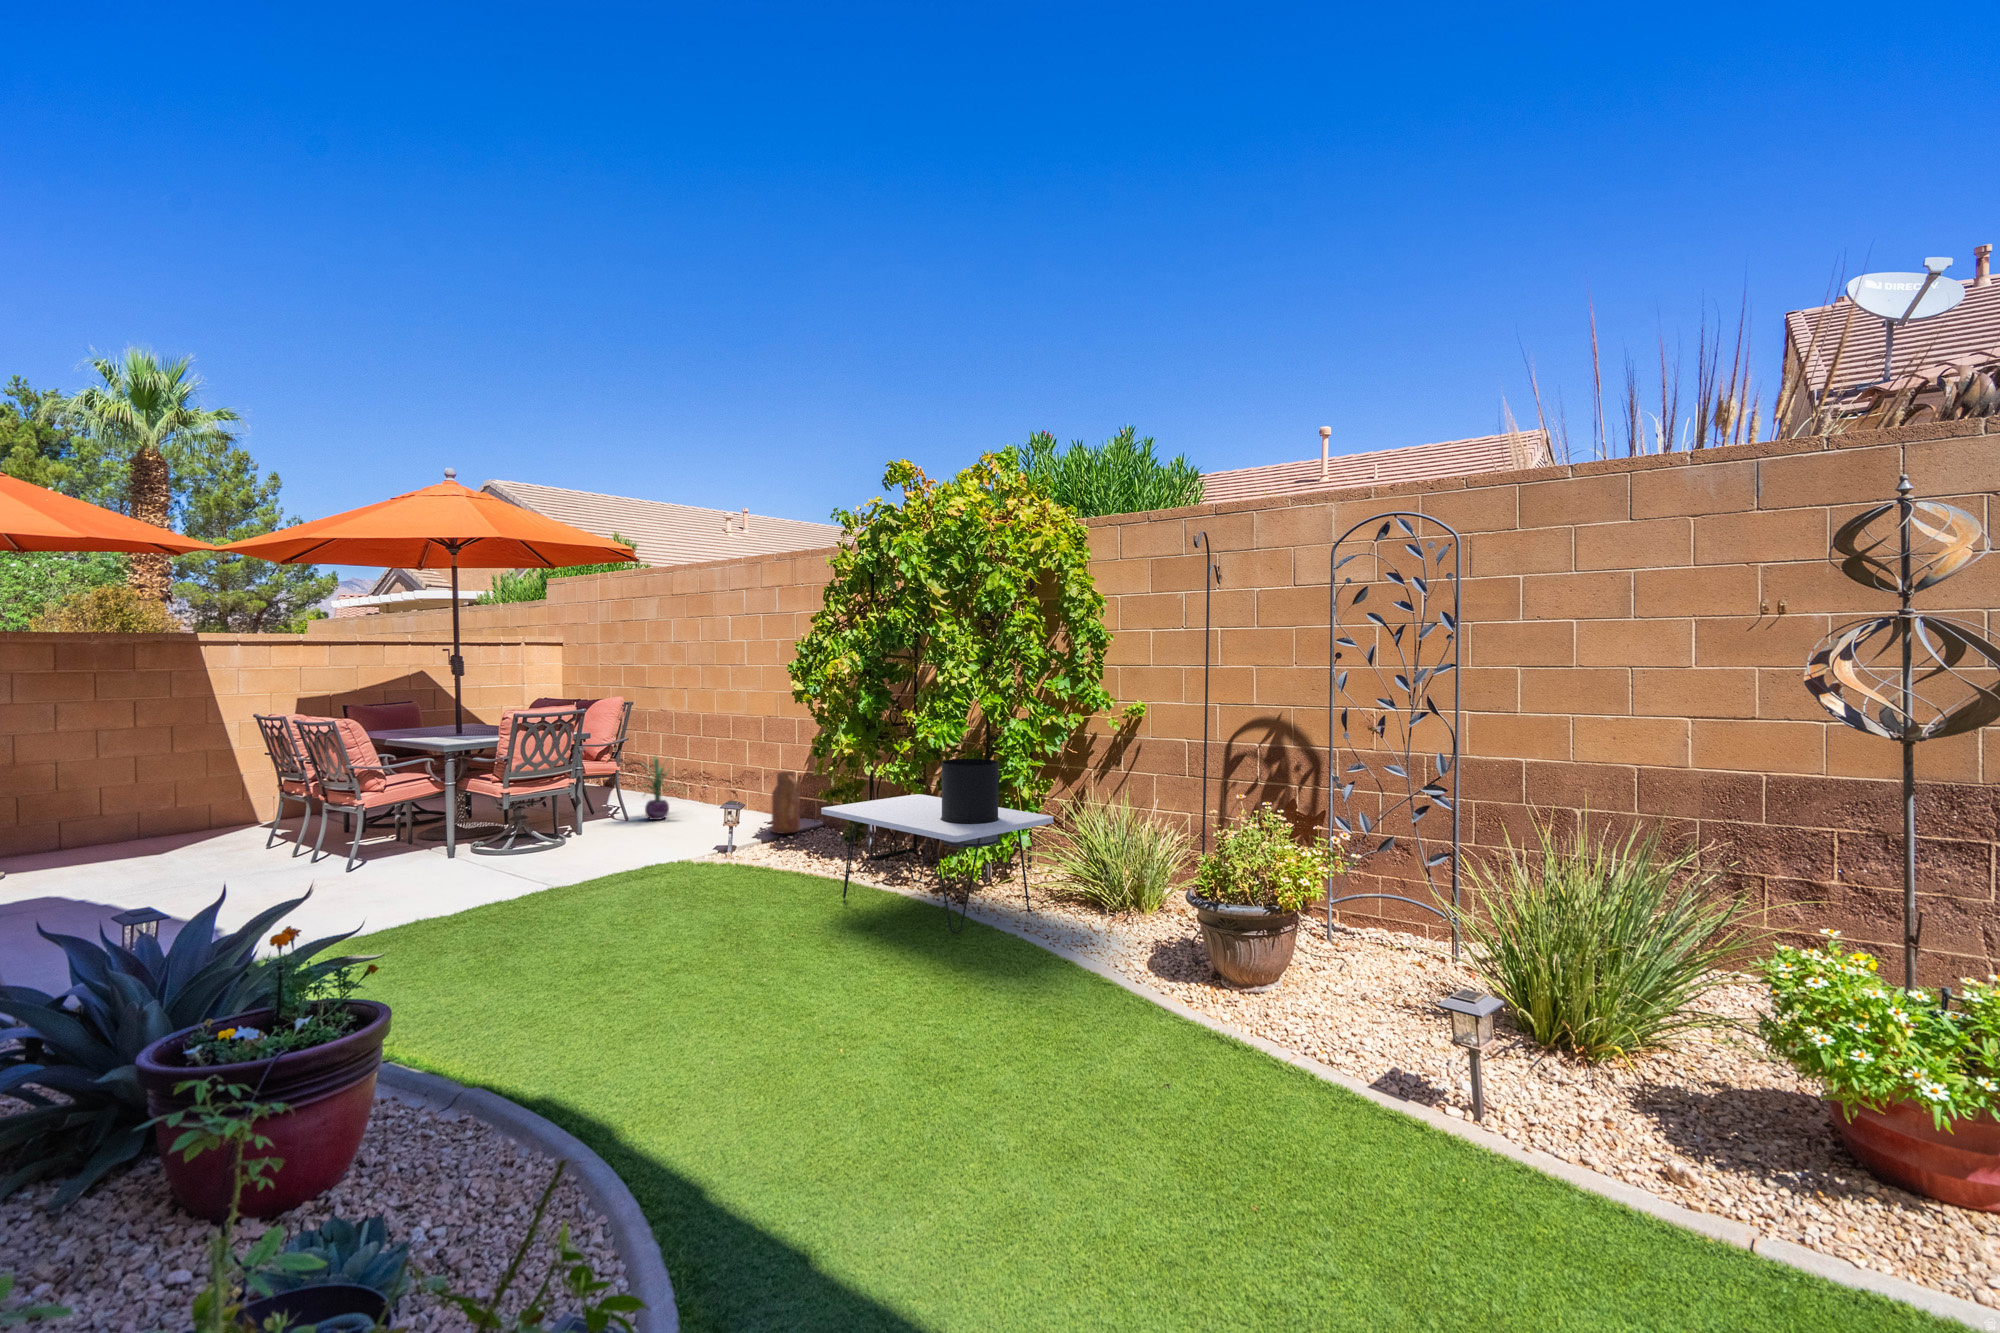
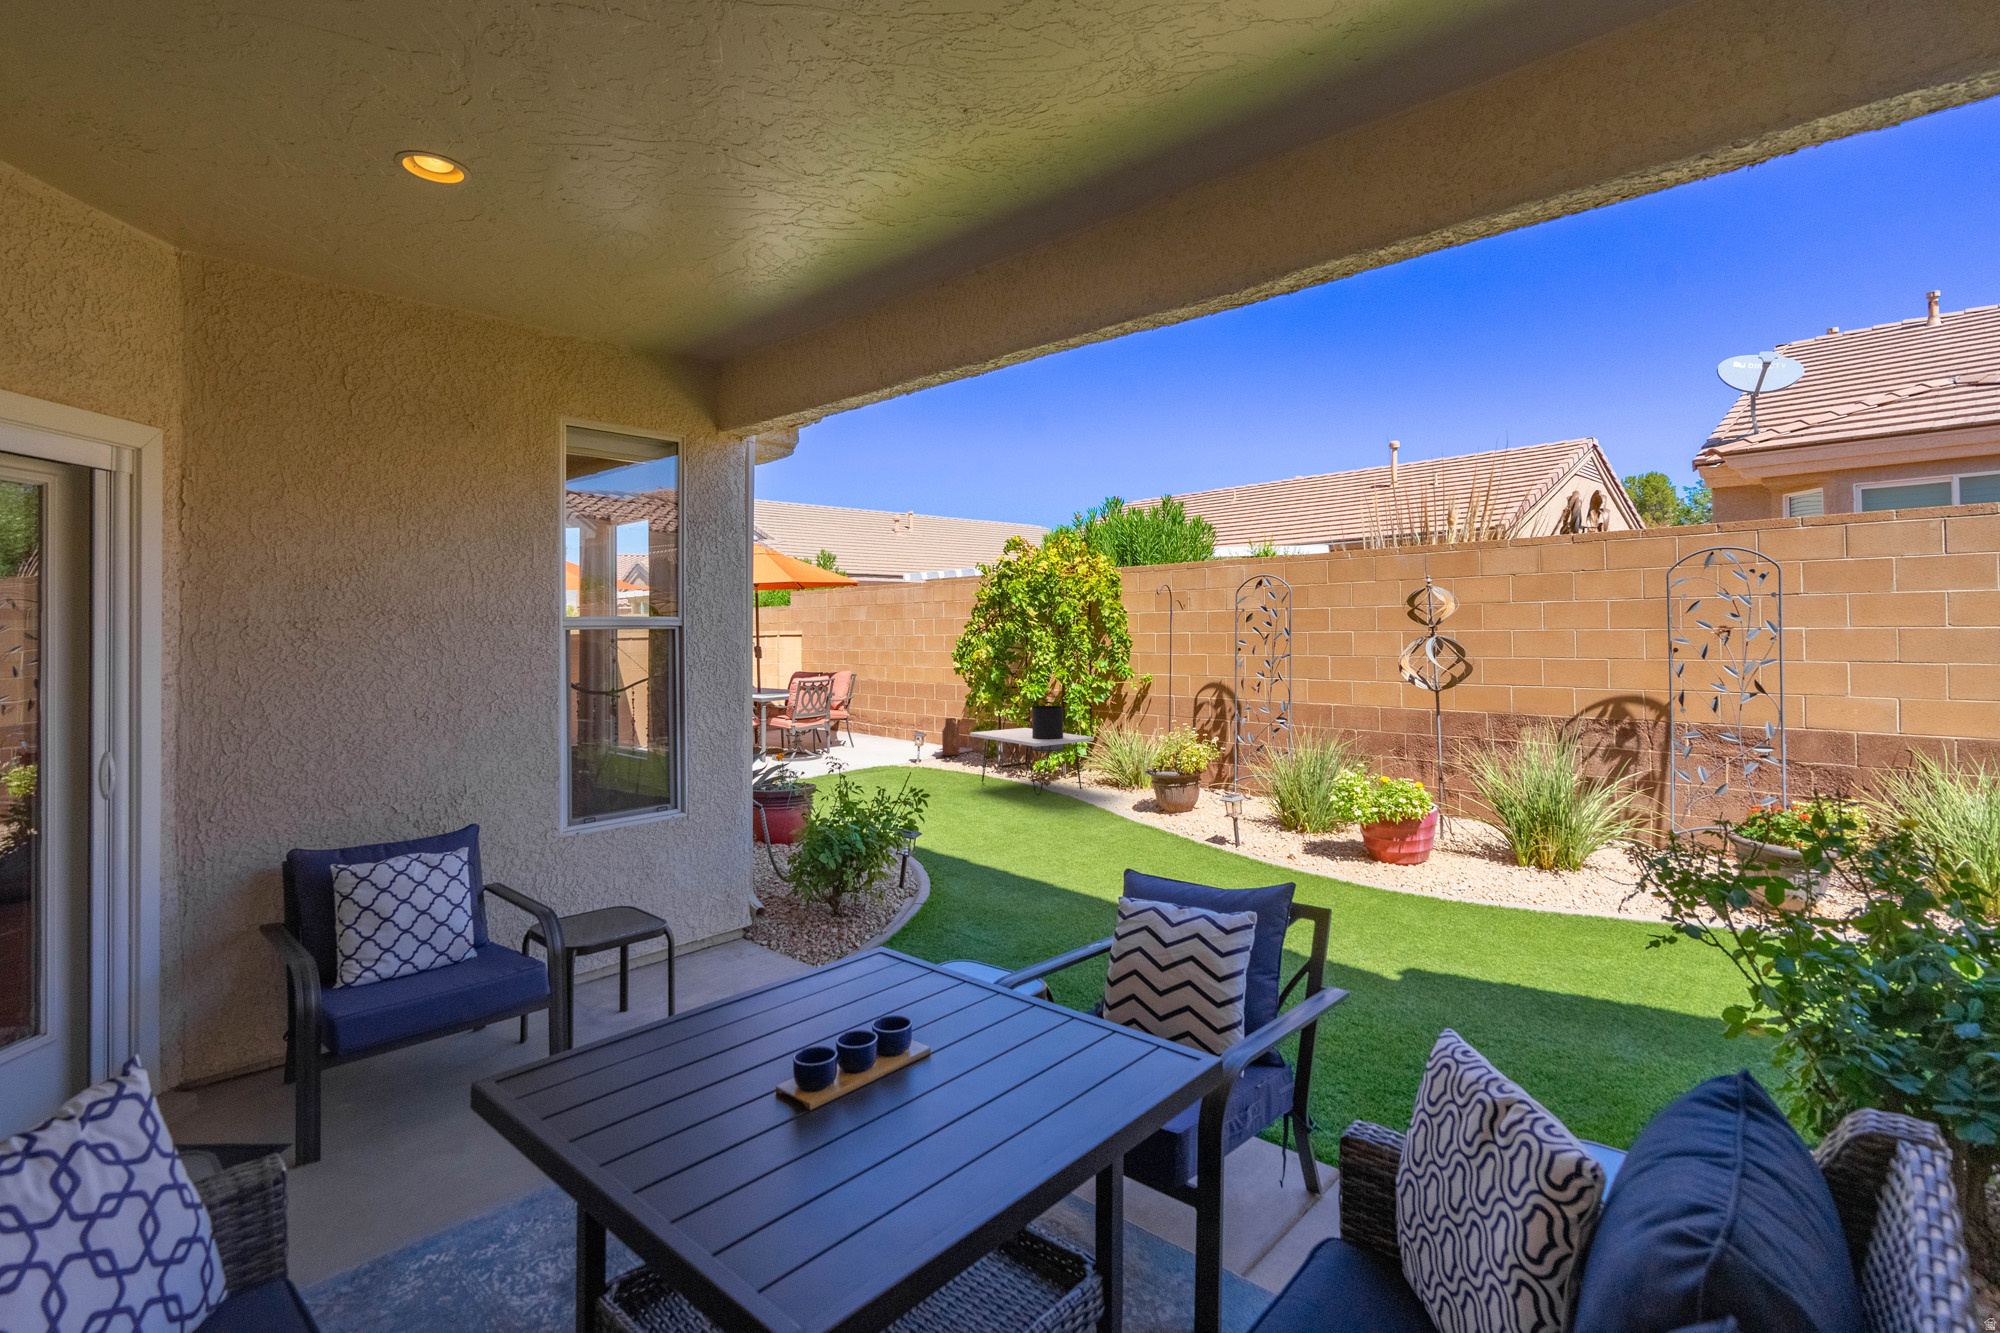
decorative plant: present [633,756,680,820] -> none [851,709,892,748]

